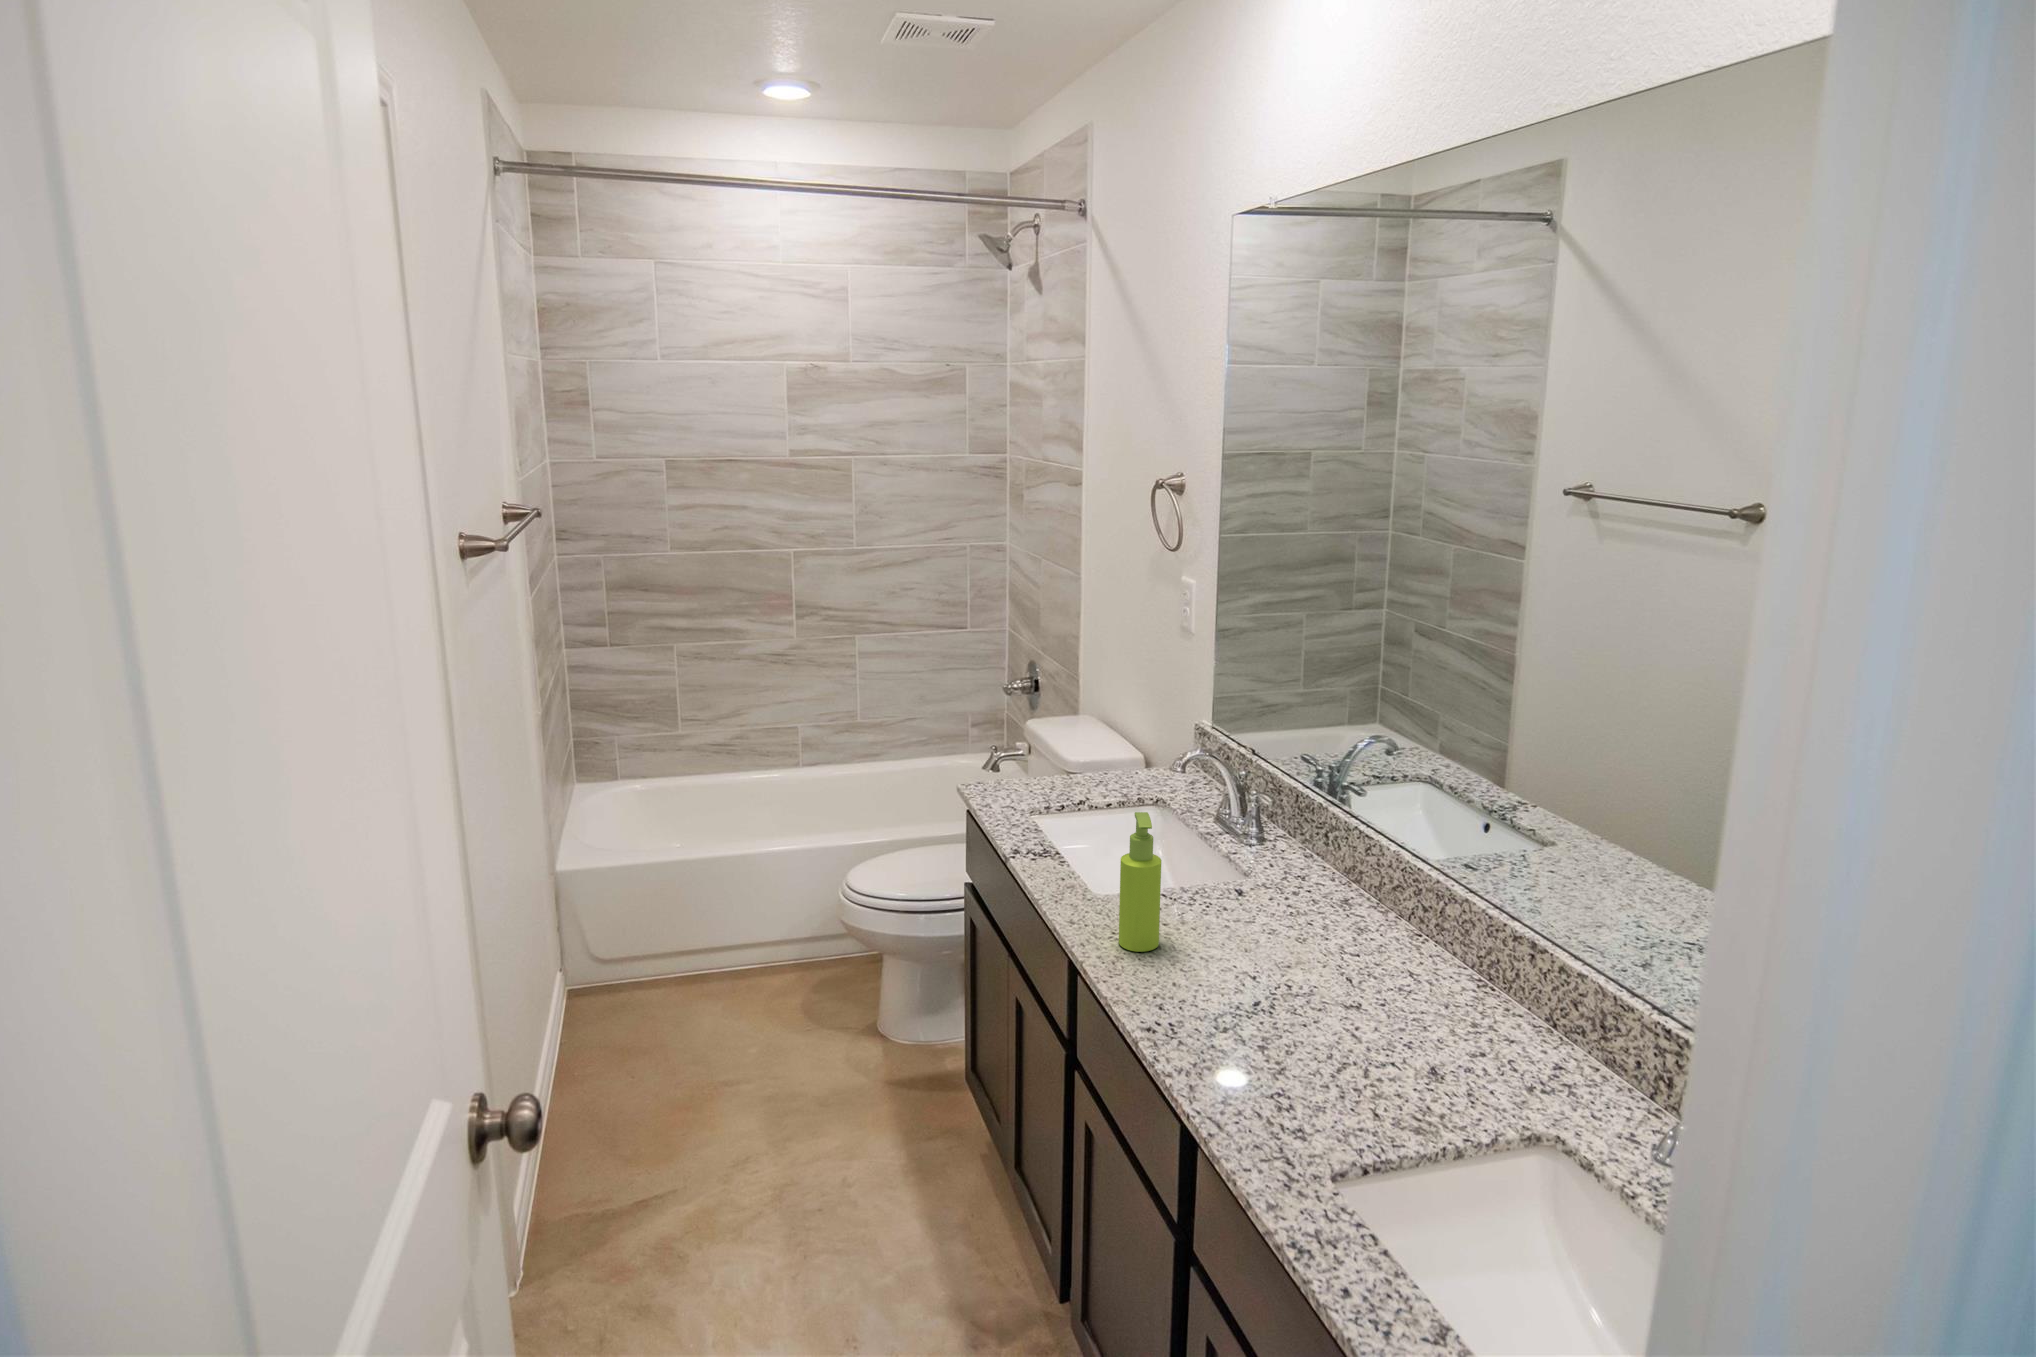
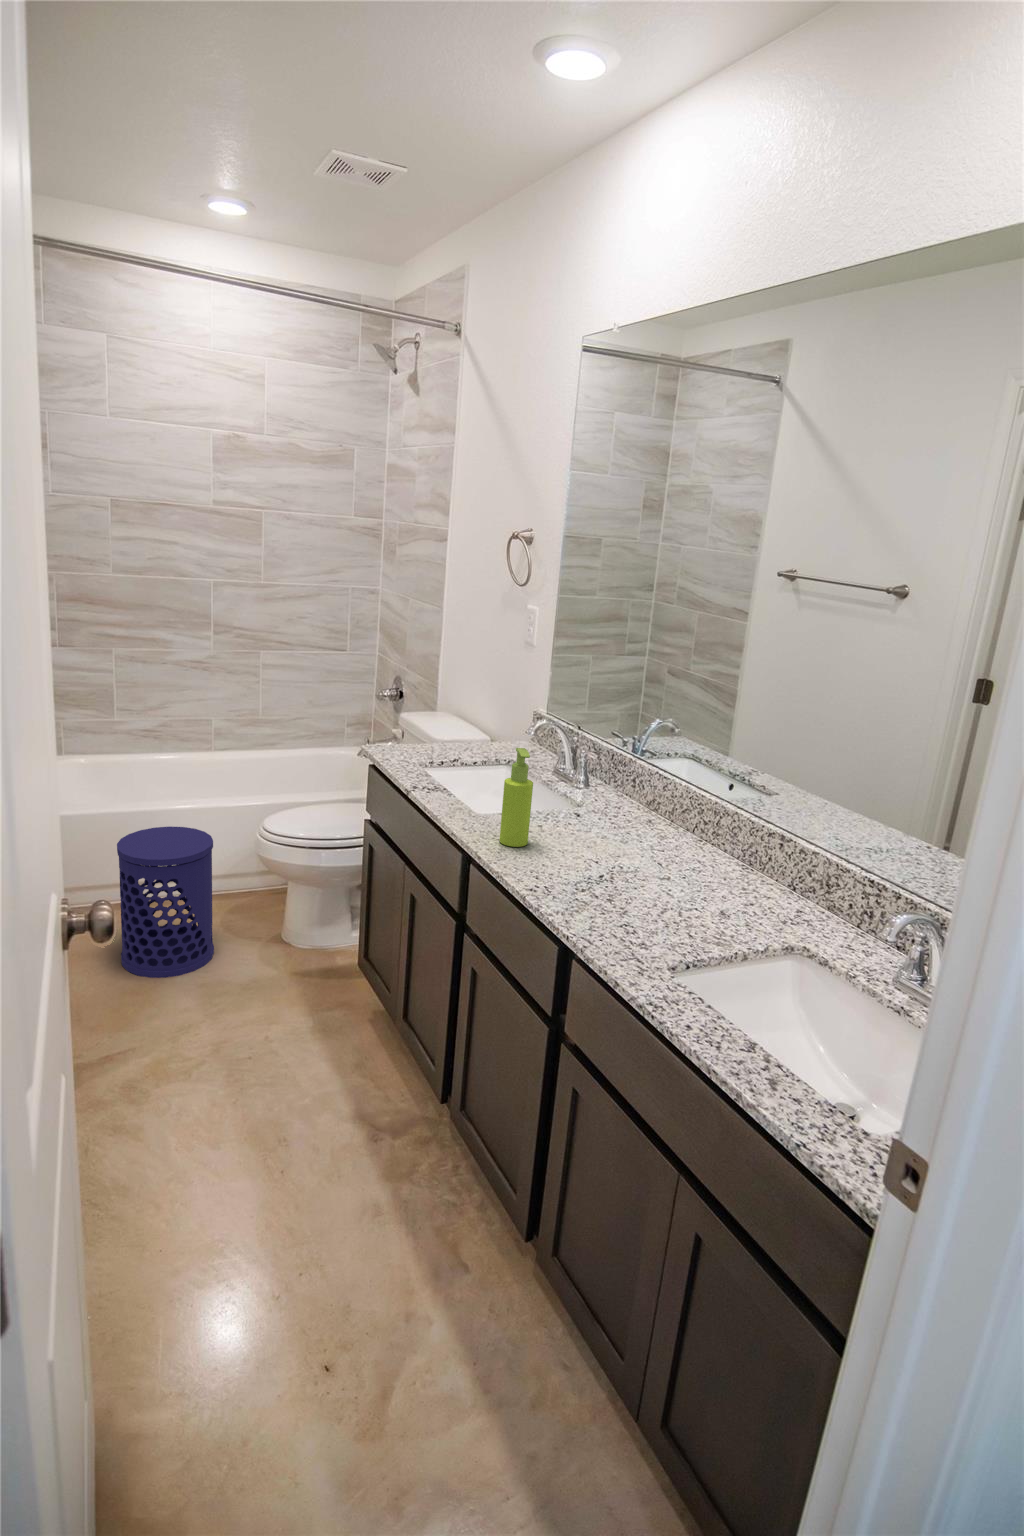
waste bin: none [660,884,787,1087] -> present [117,827,214,978]

